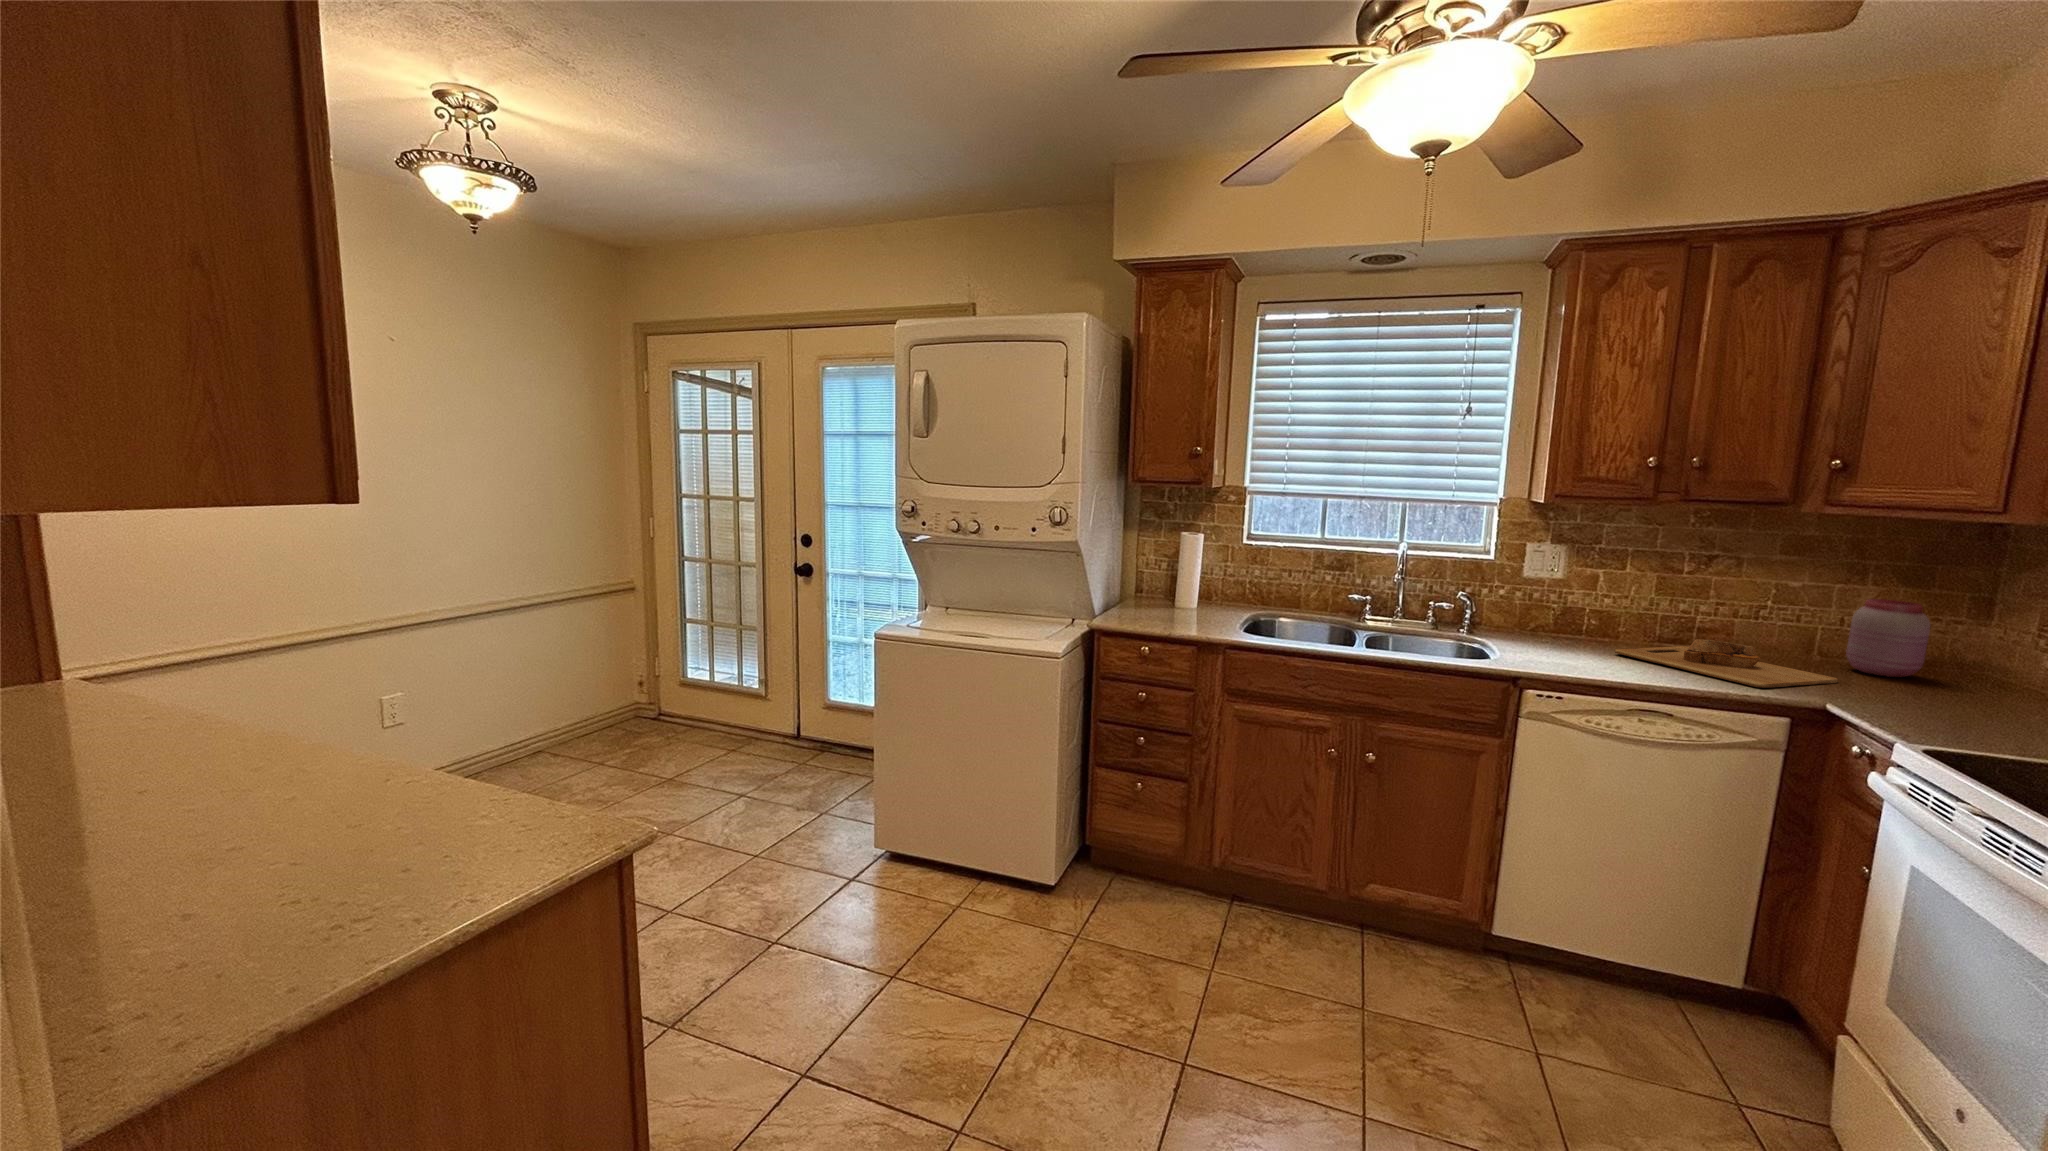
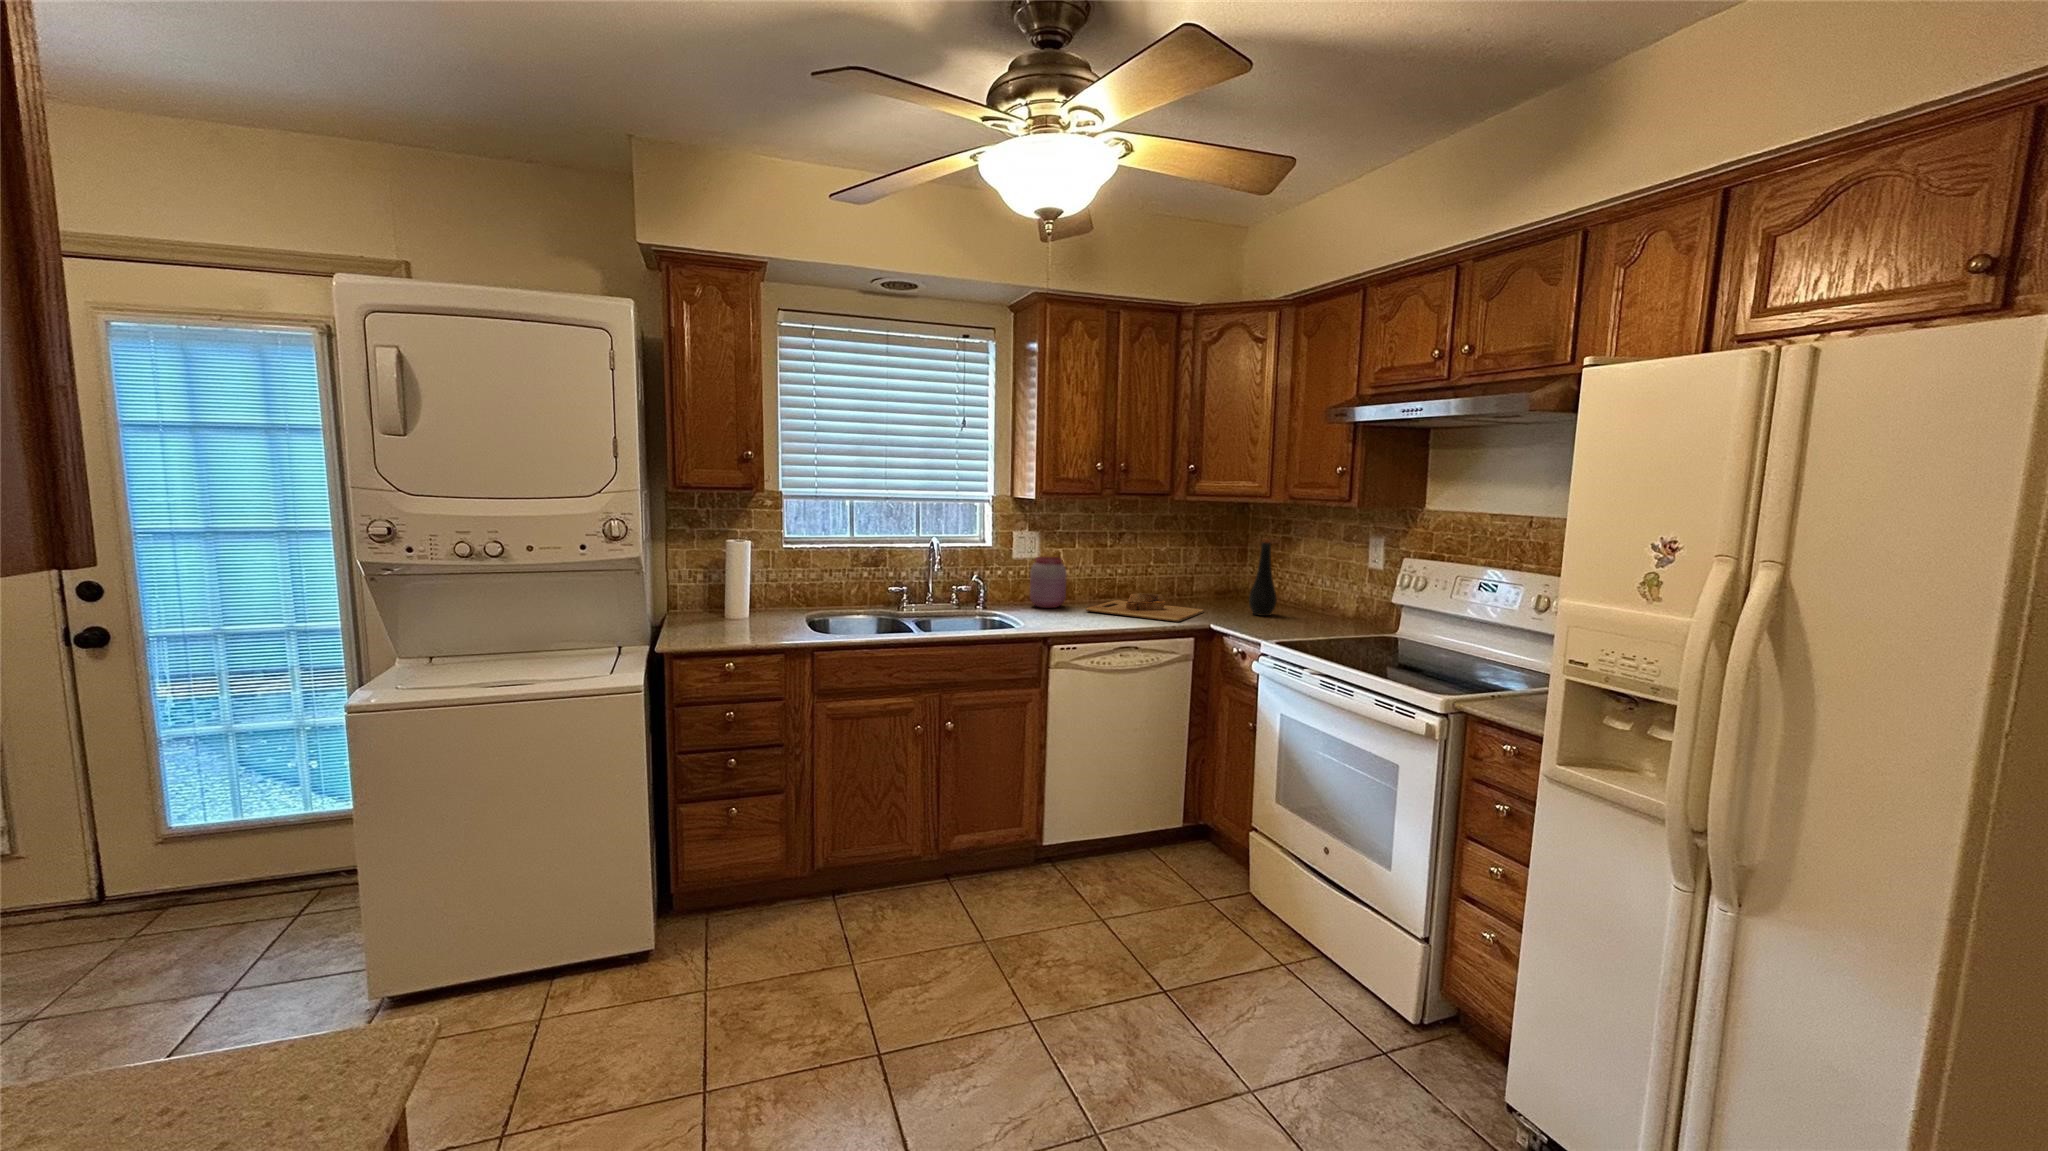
bottle: none [1939,579,2006,707] -> present [1249,539,1277,616]
jar: present [1846,599,1931,677] -> present [1030,557,1067,608]

